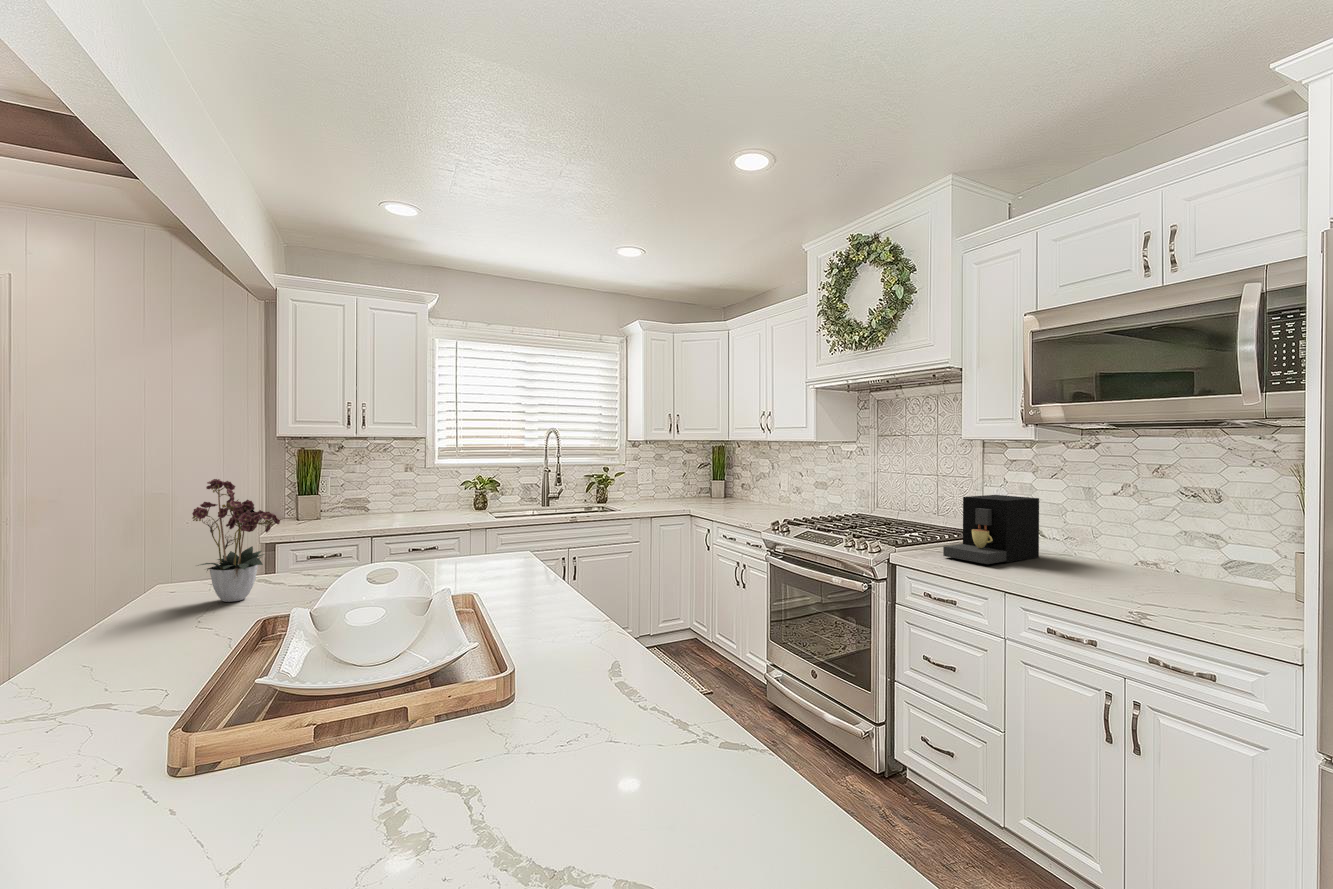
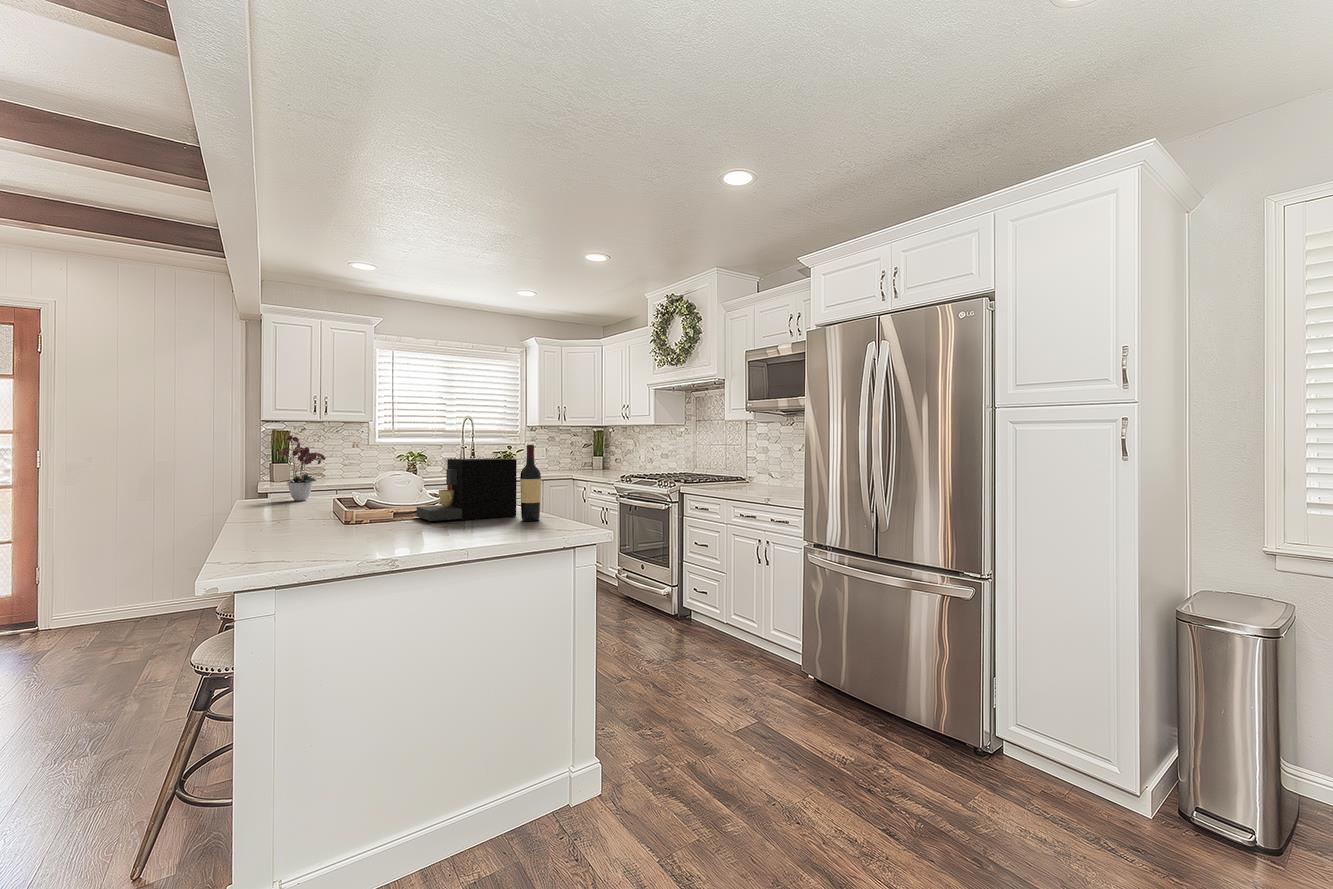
coffee maker: present [943,495,1039,564] -> present [416,458,517,521]
wine bottle: none [661,560,727,825] -> present [520,444,541,521]

